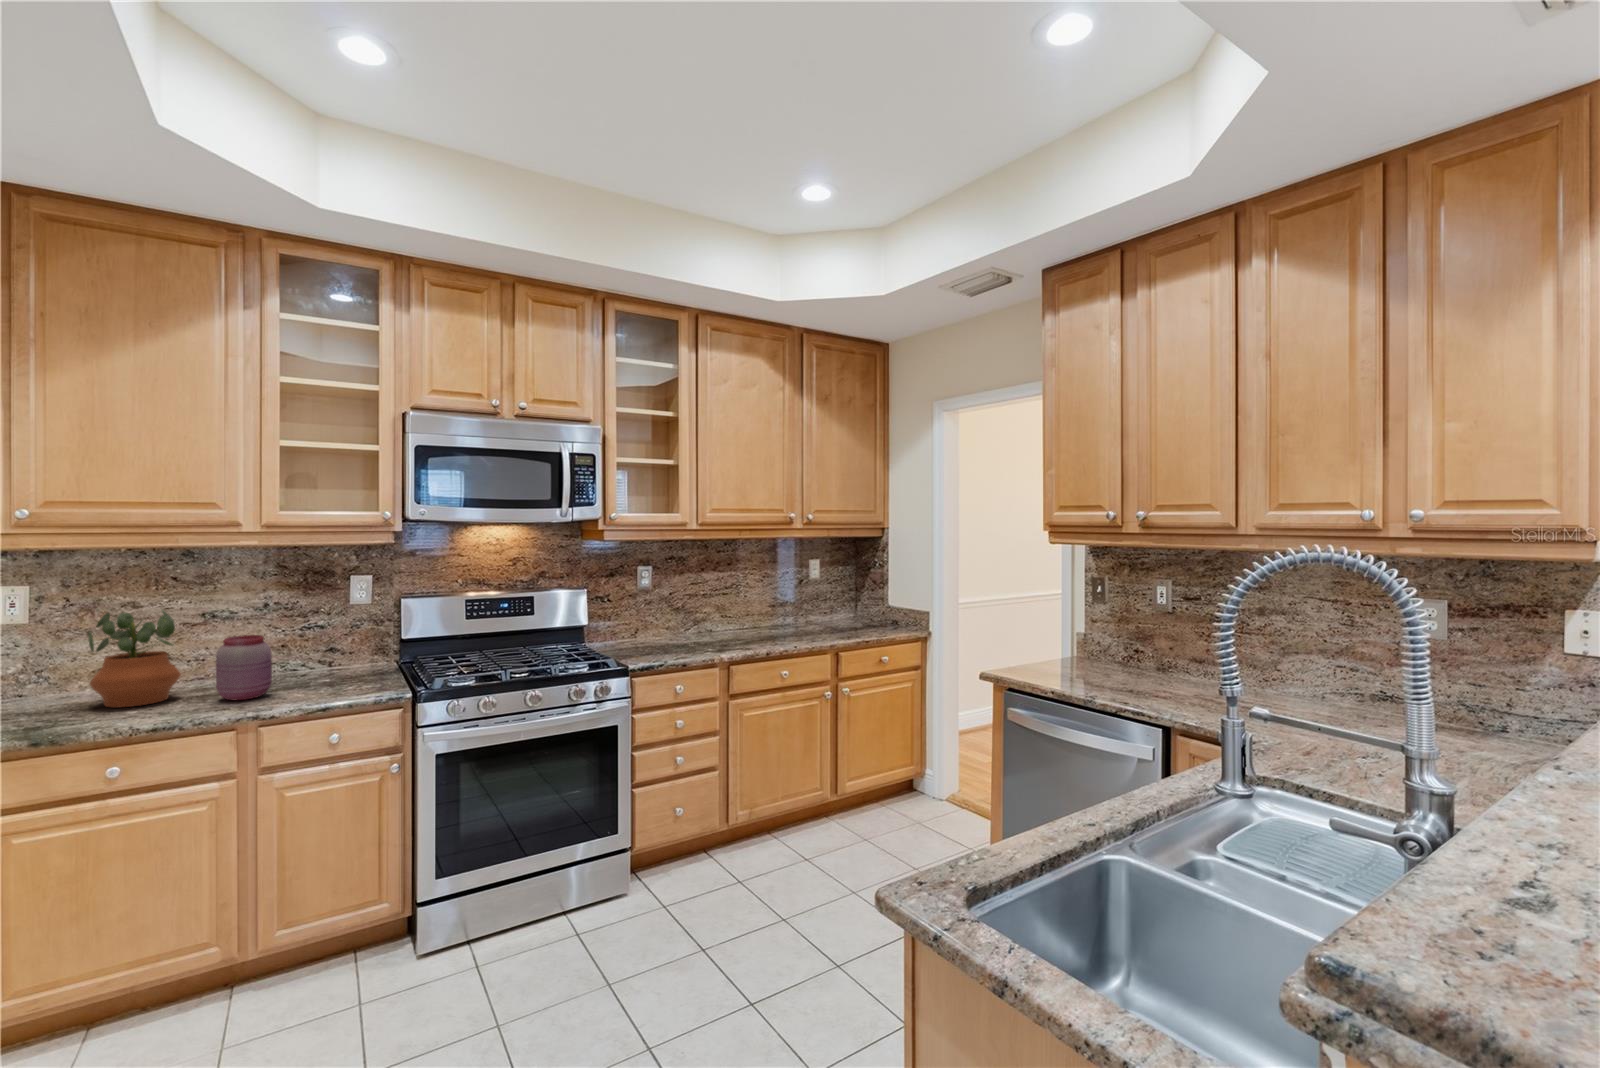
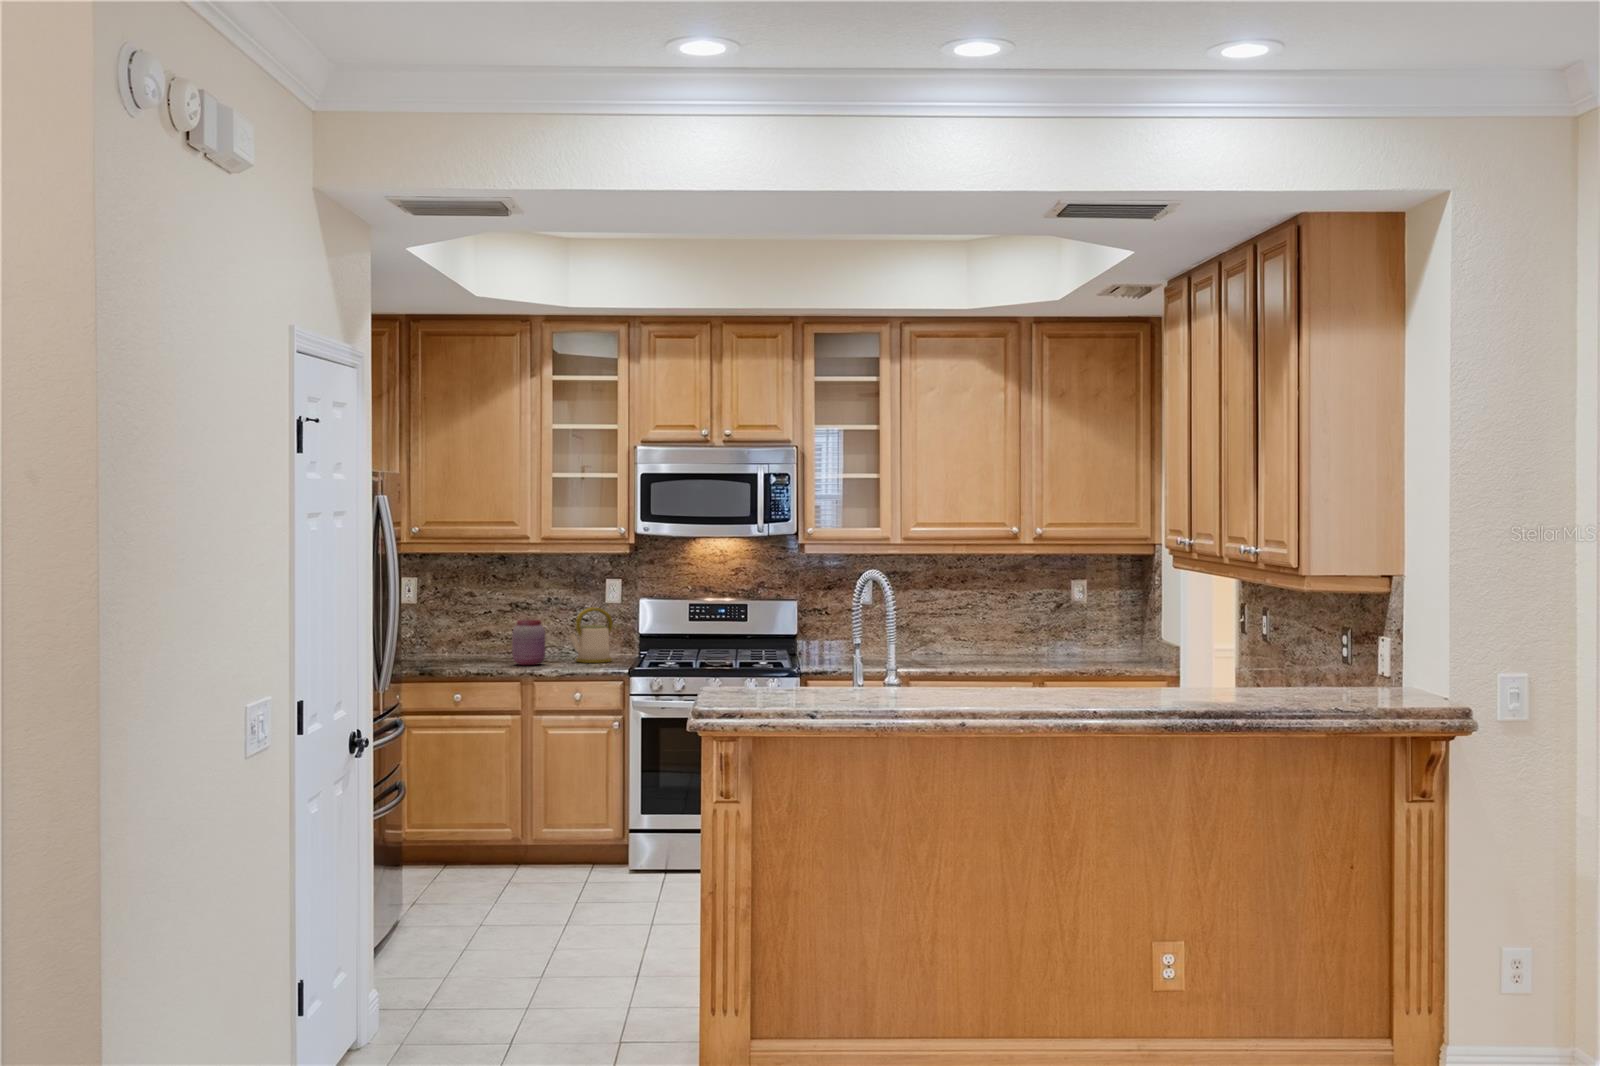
potted plant: present [88,610,181,708] -> none [445,597,494,663]
kettle: none [306,612,368,684] -> present [570,607,613,663]

